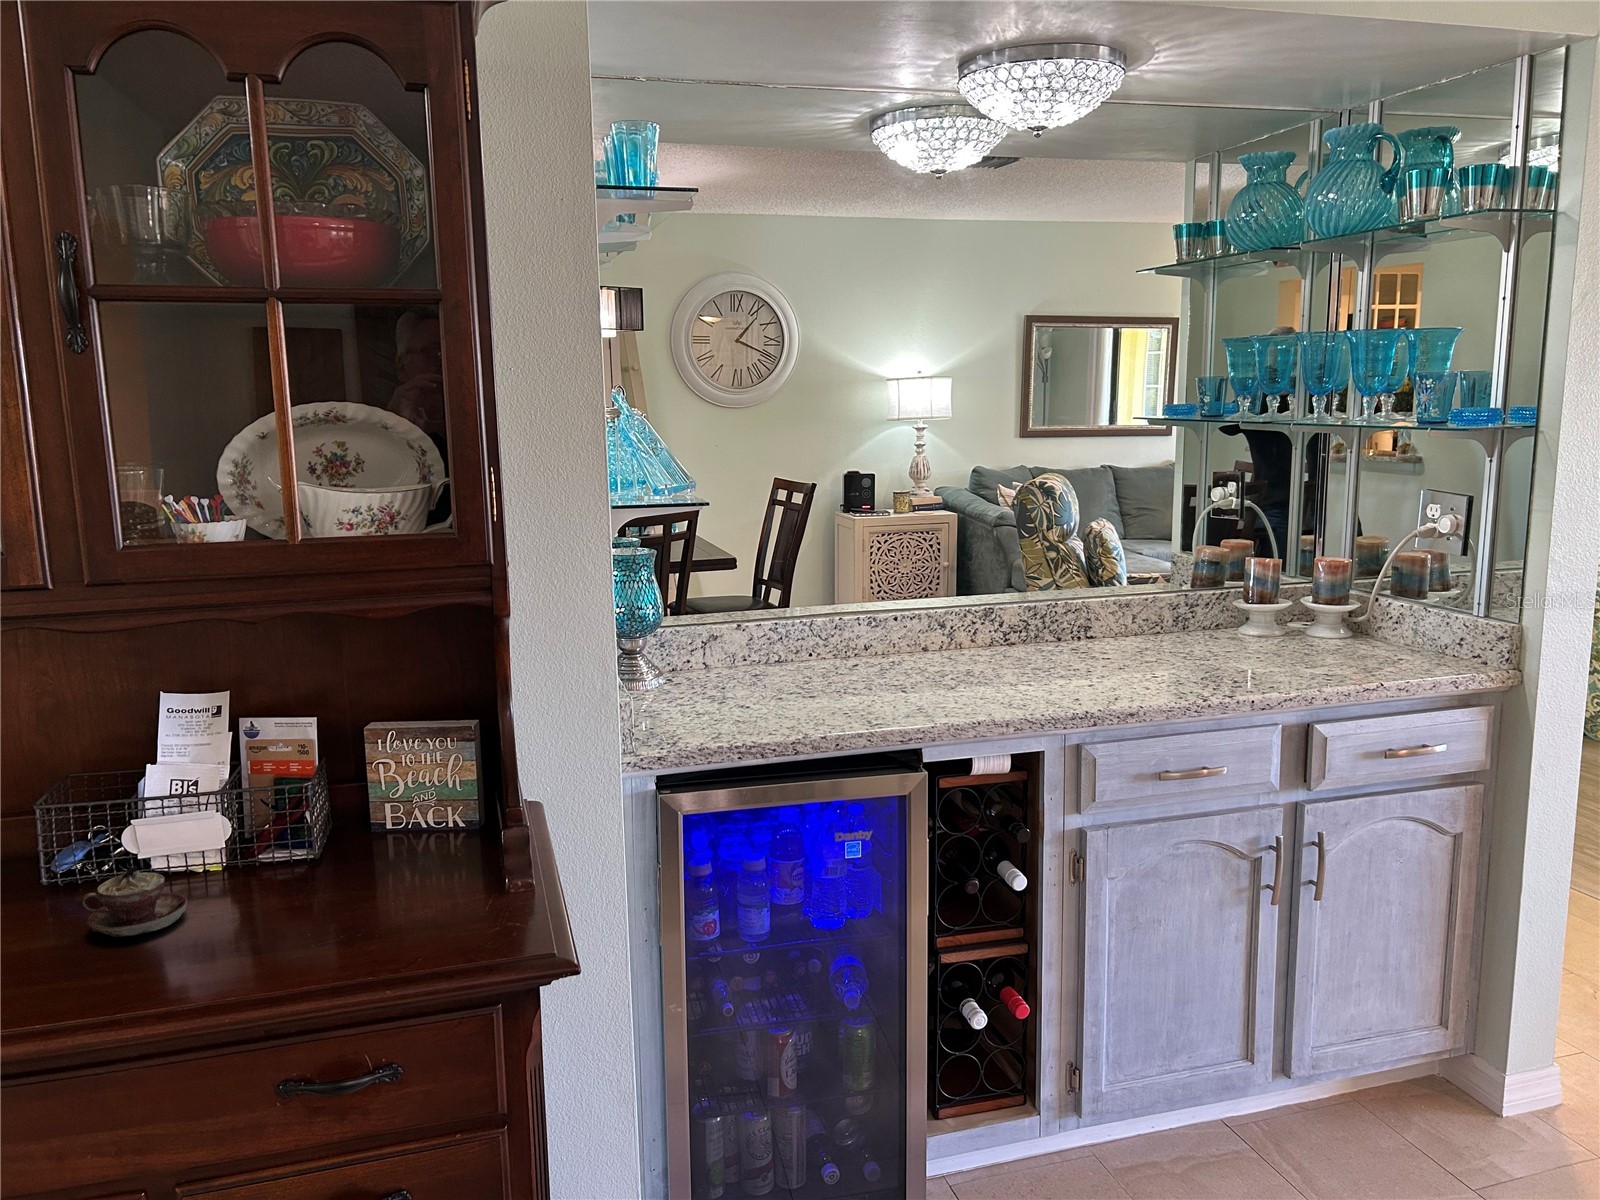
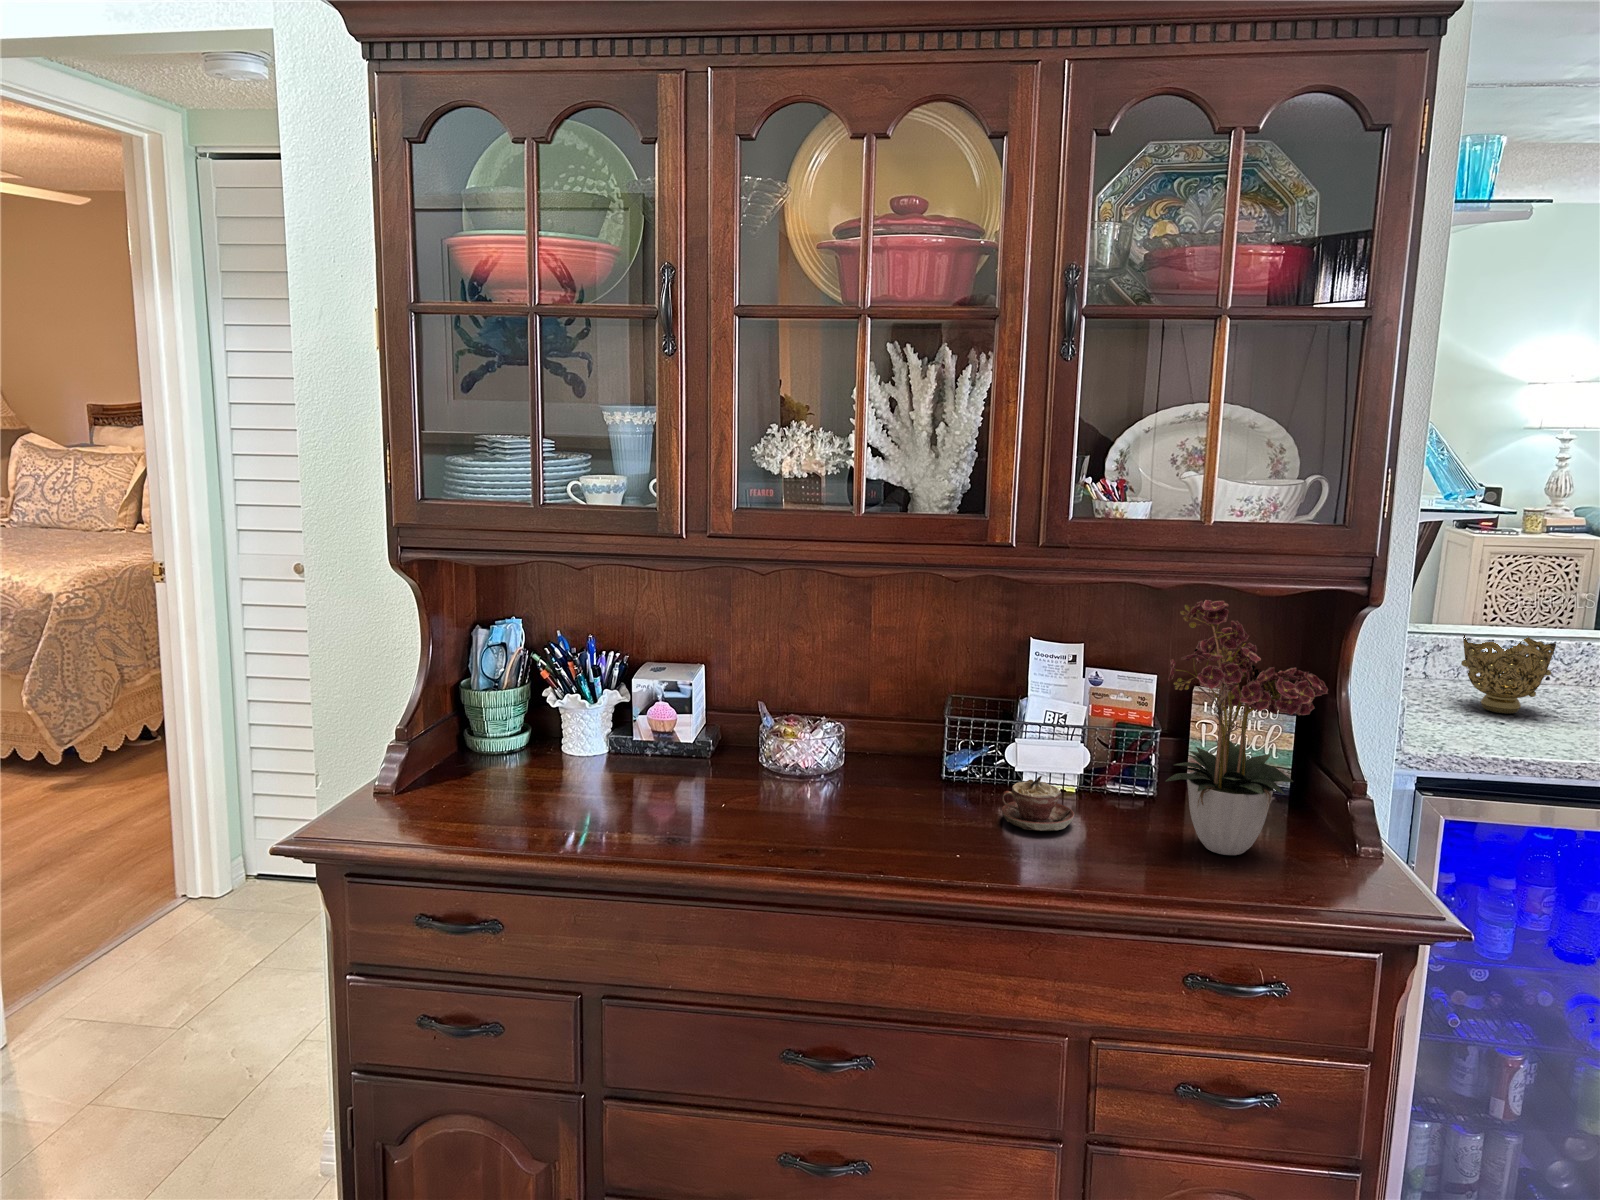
flower arrangement: none [238,612,469,921] -> present [1166,600,1328,855]
decorative bowl: none [712,615,792,697] -> present [1461,634,1556,714]

